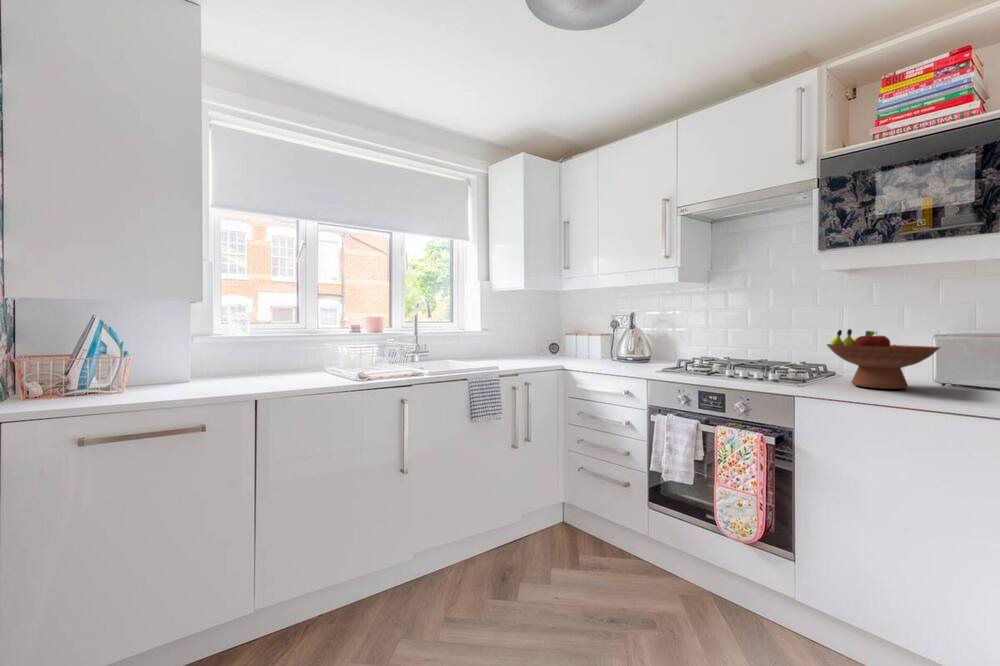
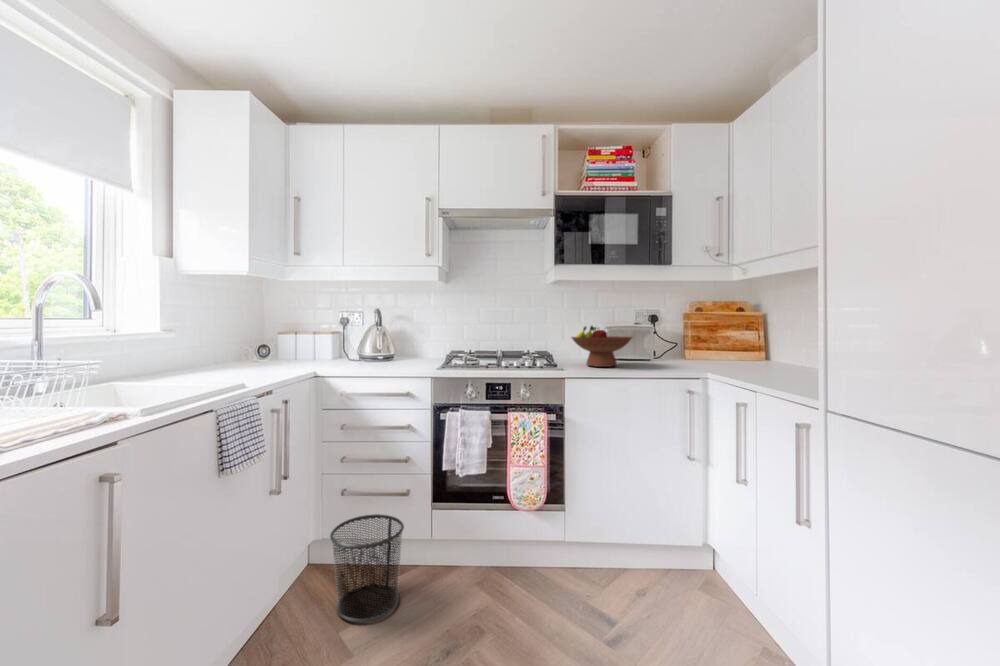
waste bin: none [542,488,603,576] -> present [330,514,404,622]

